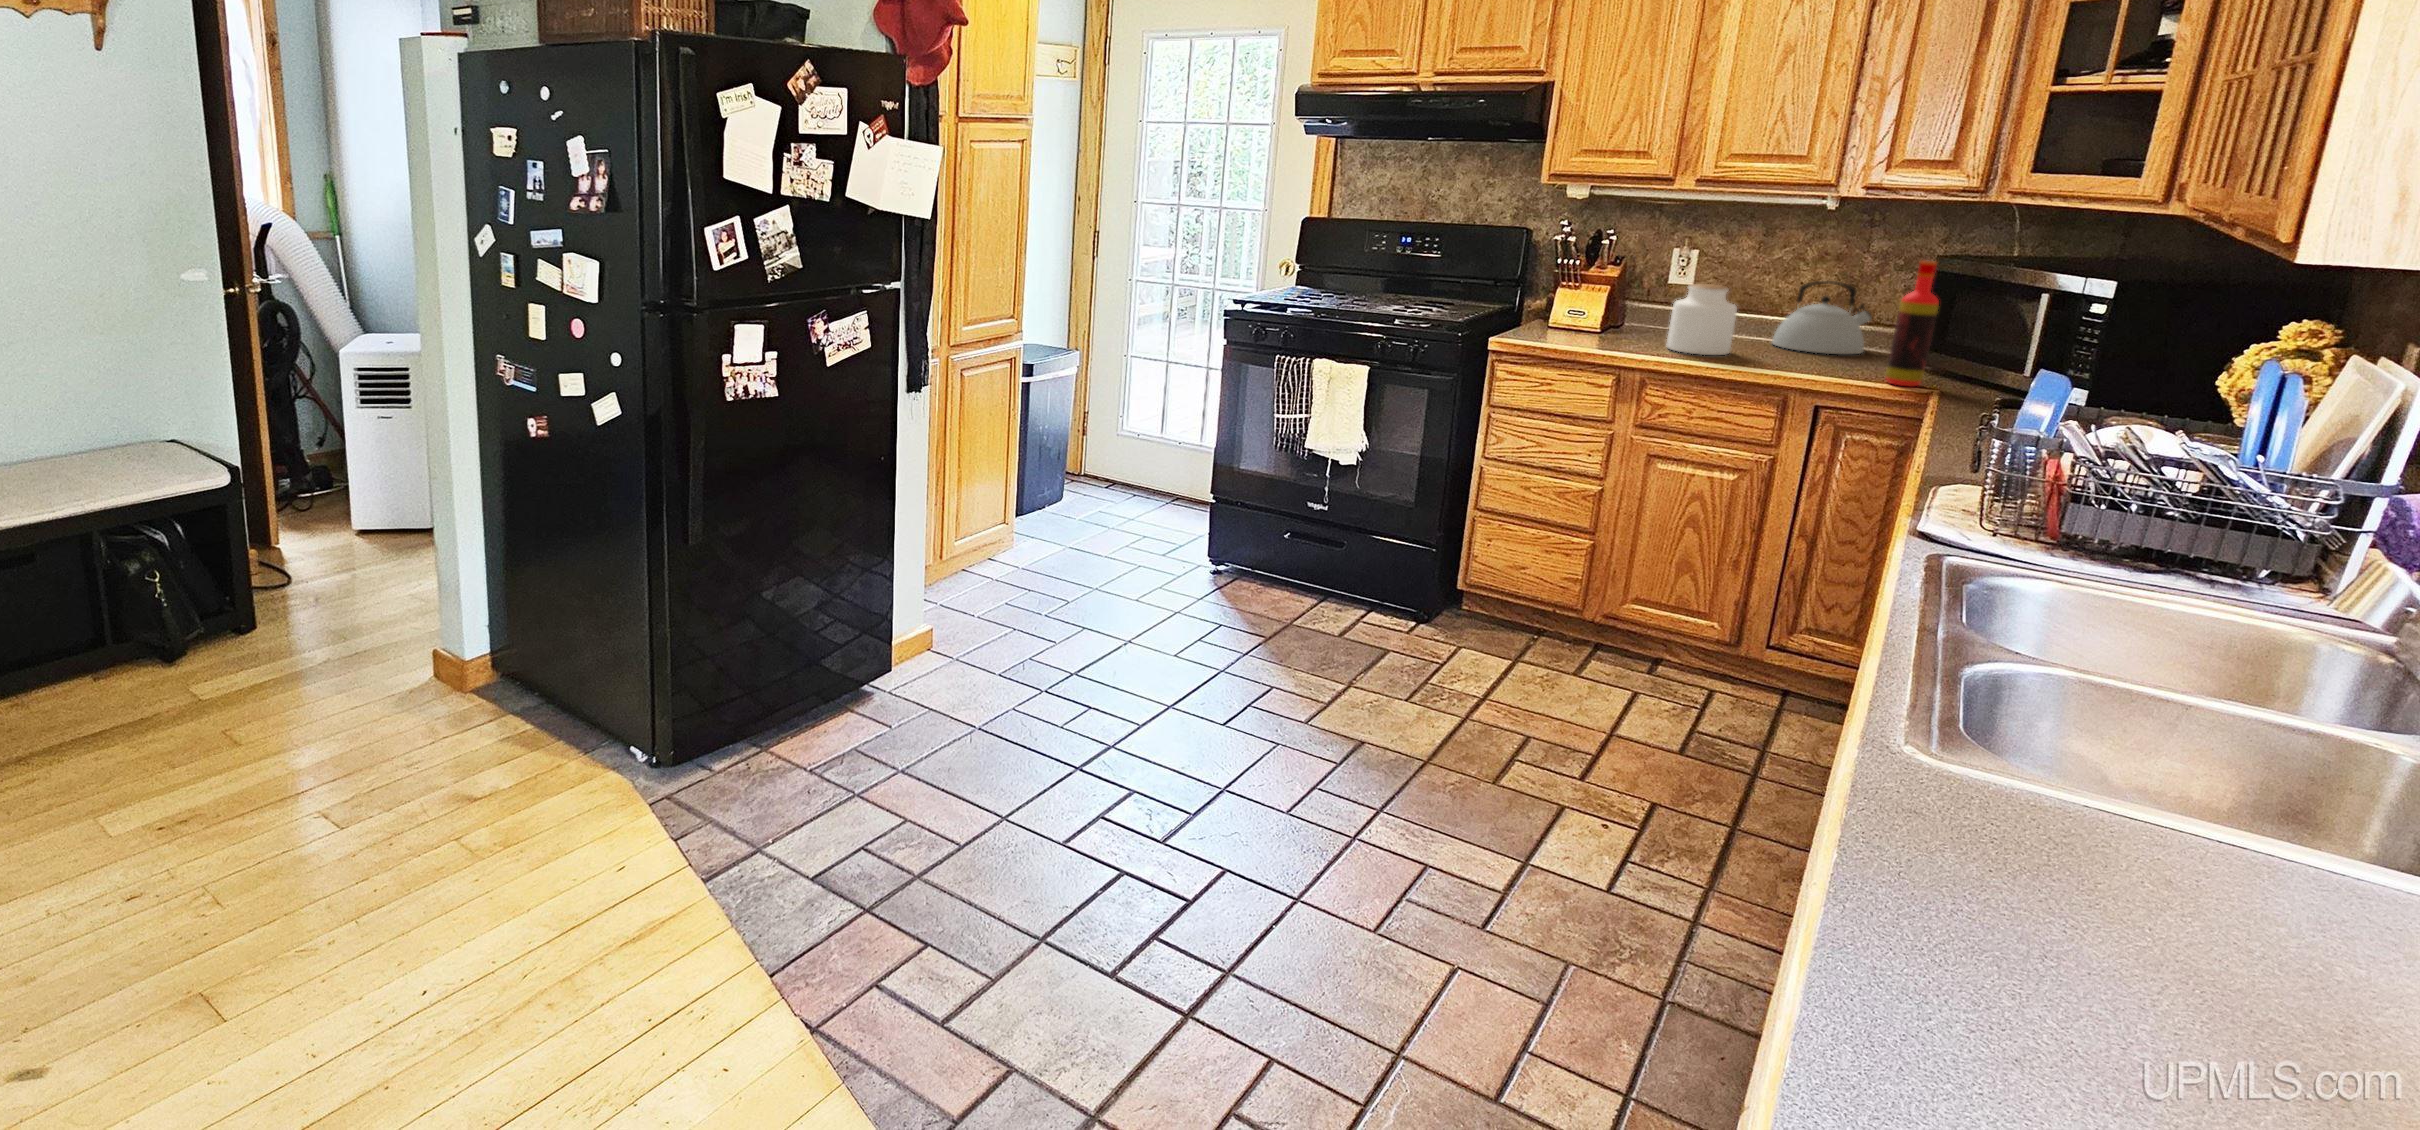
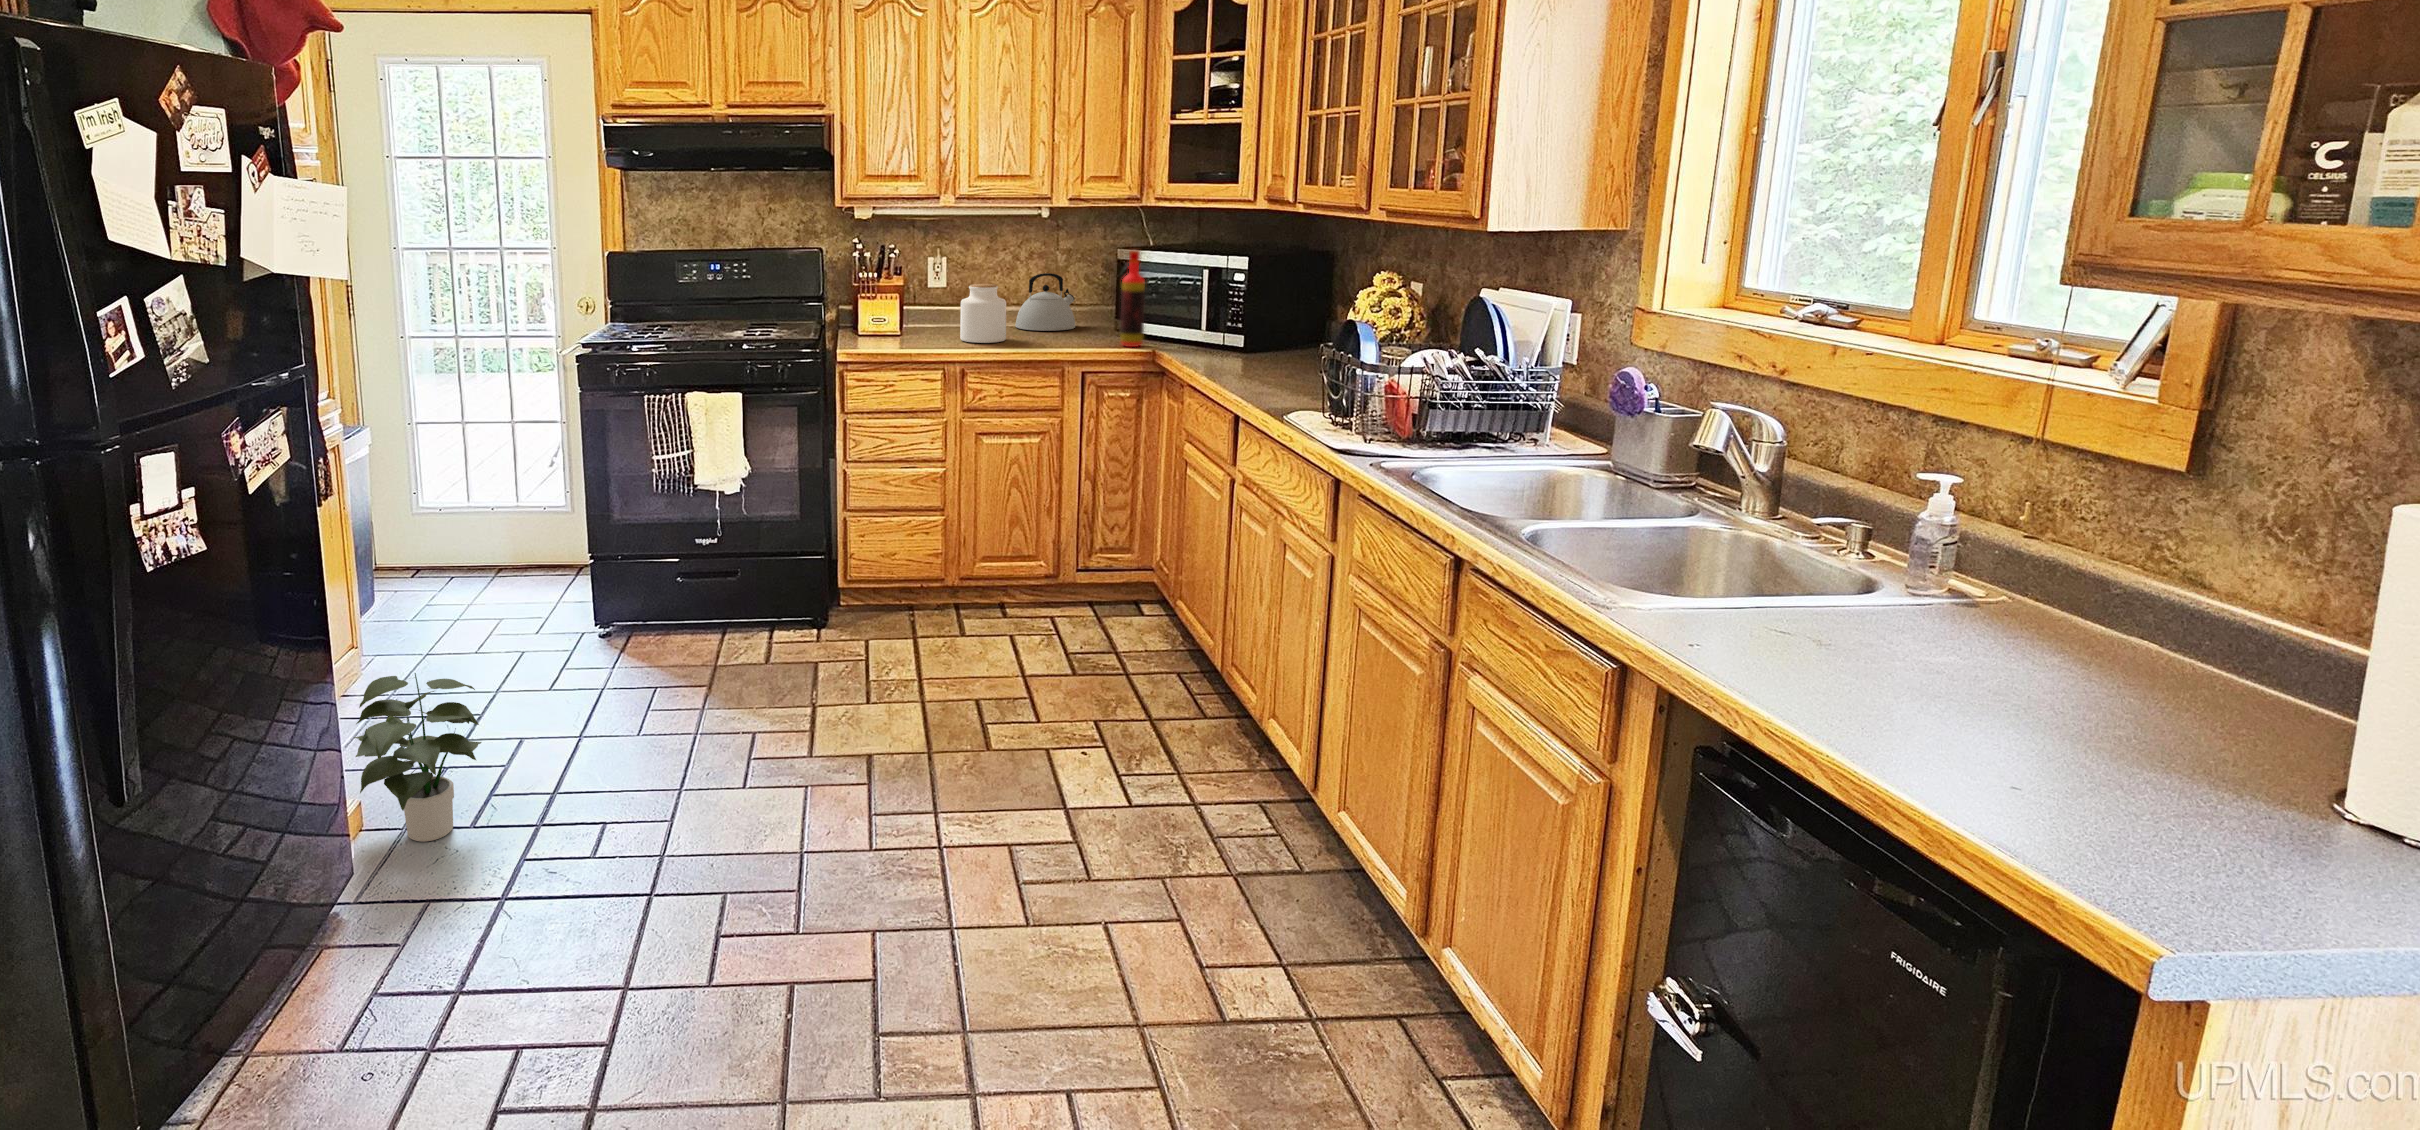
potted plant: none [915,536,1022,672] -> present [354,673,481,842]

